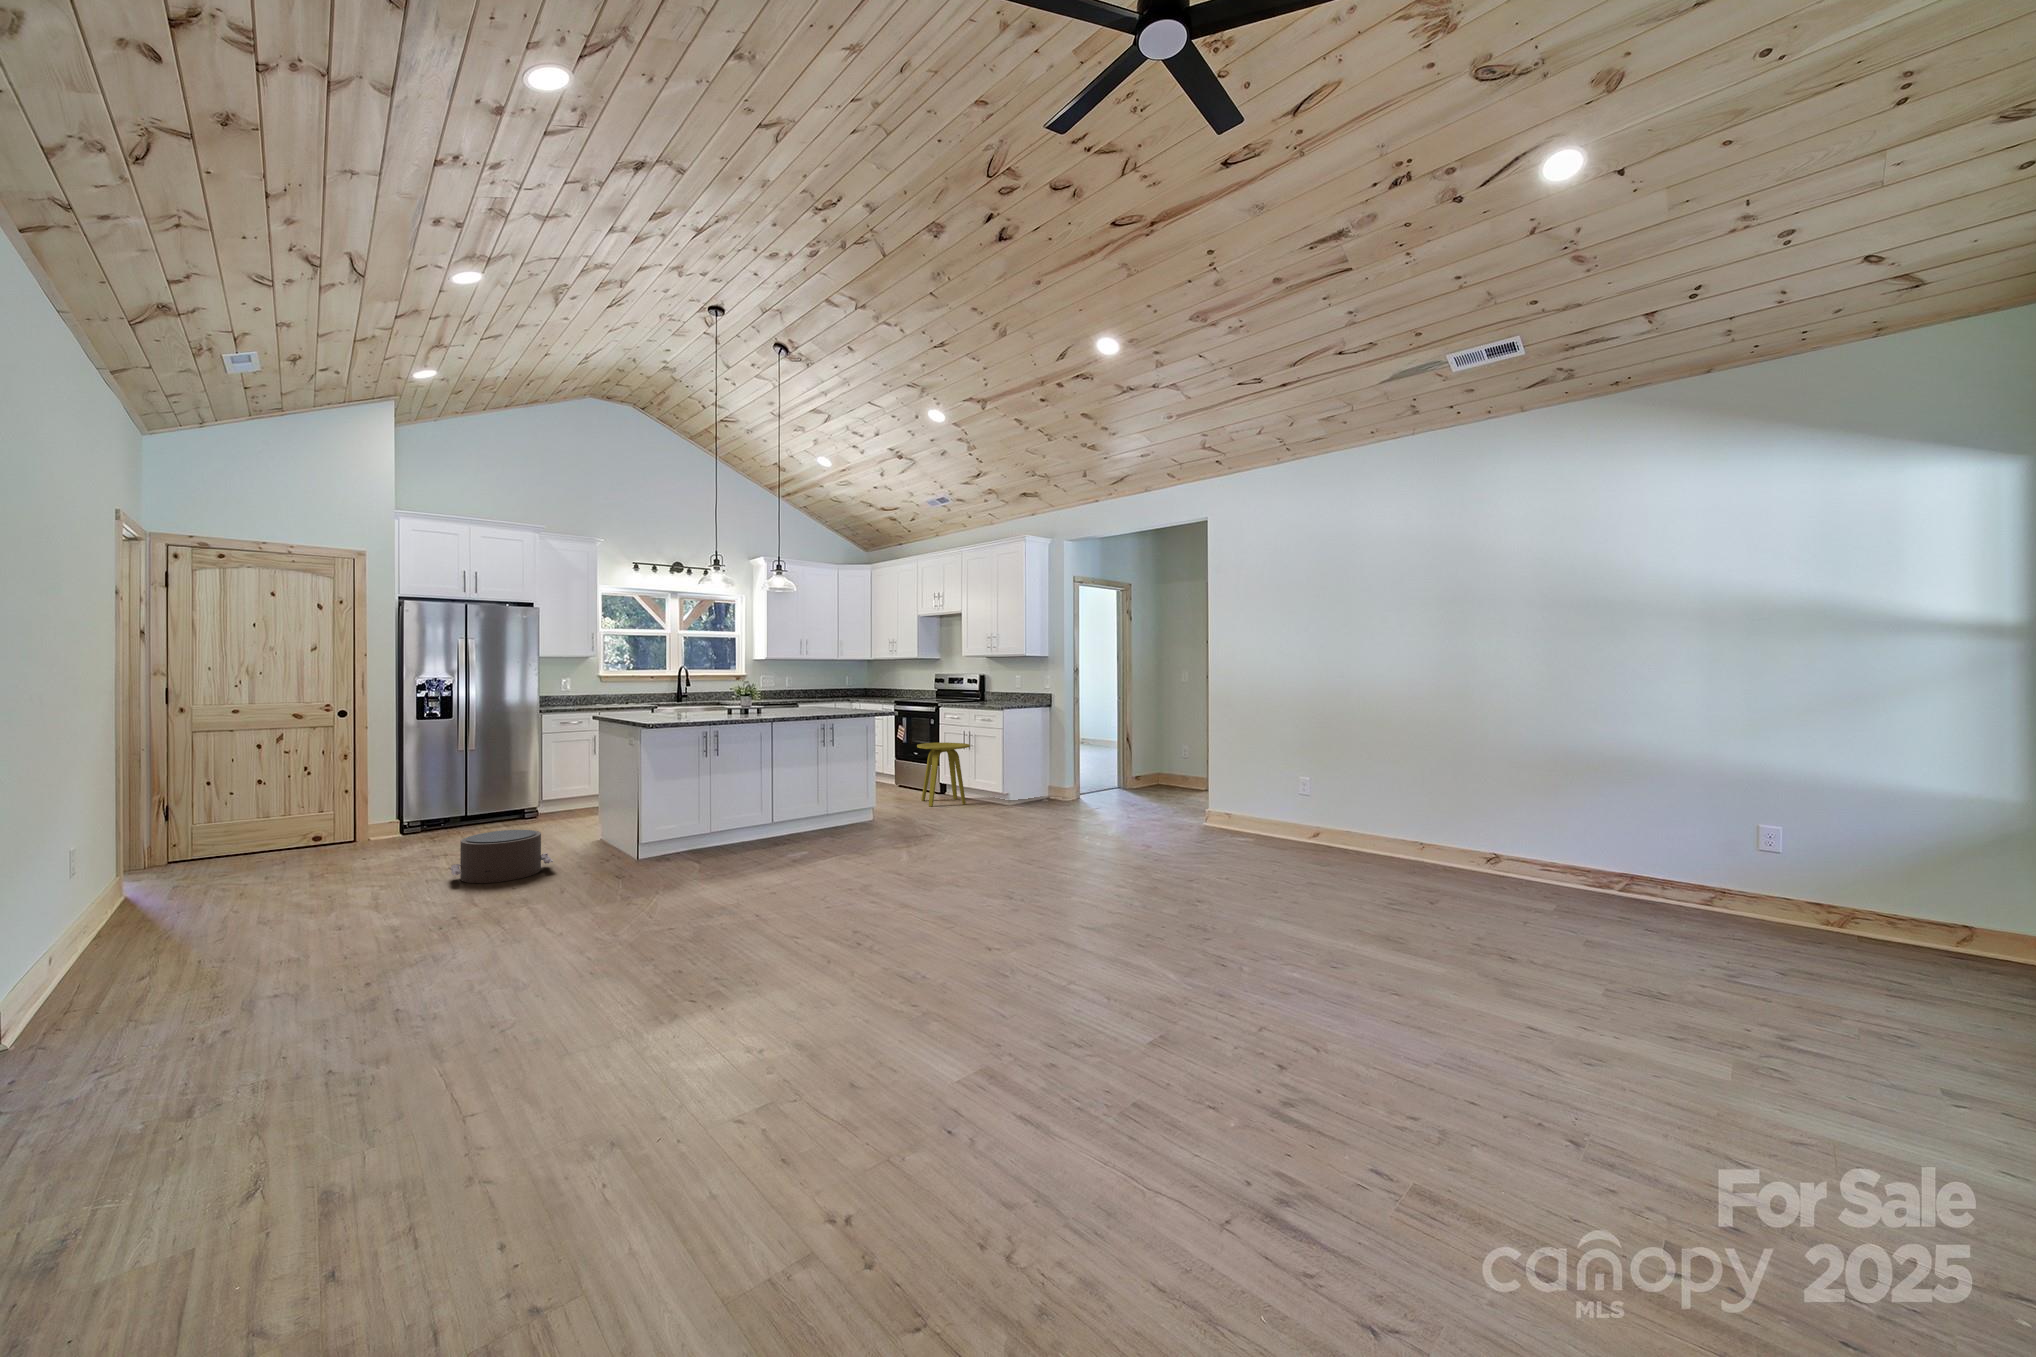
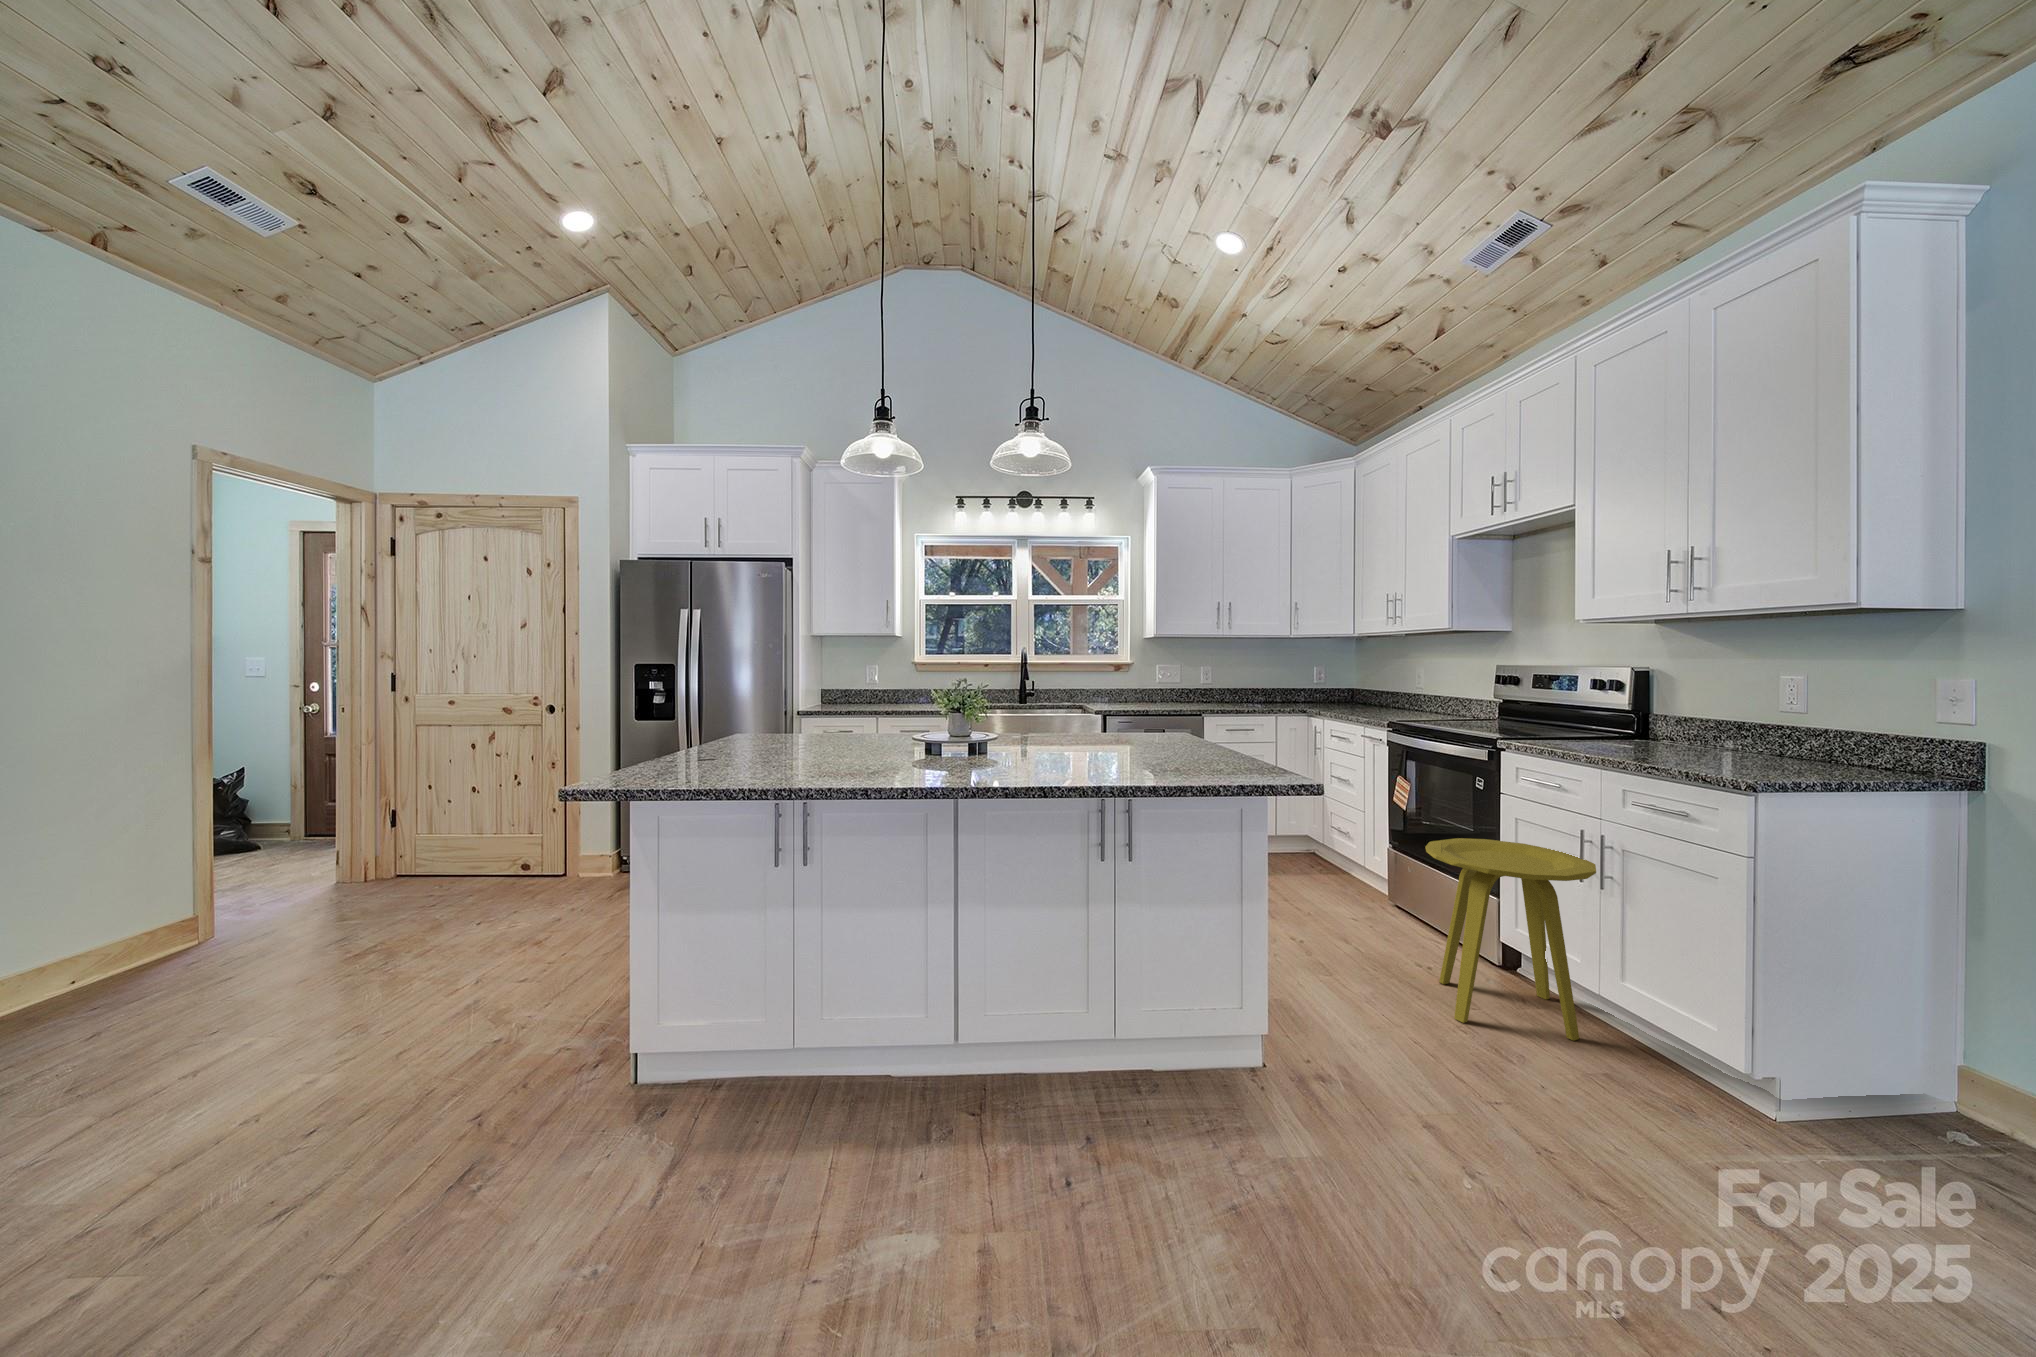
pouf: present [450,830,553,883] -> none [309,948,533,1084]

